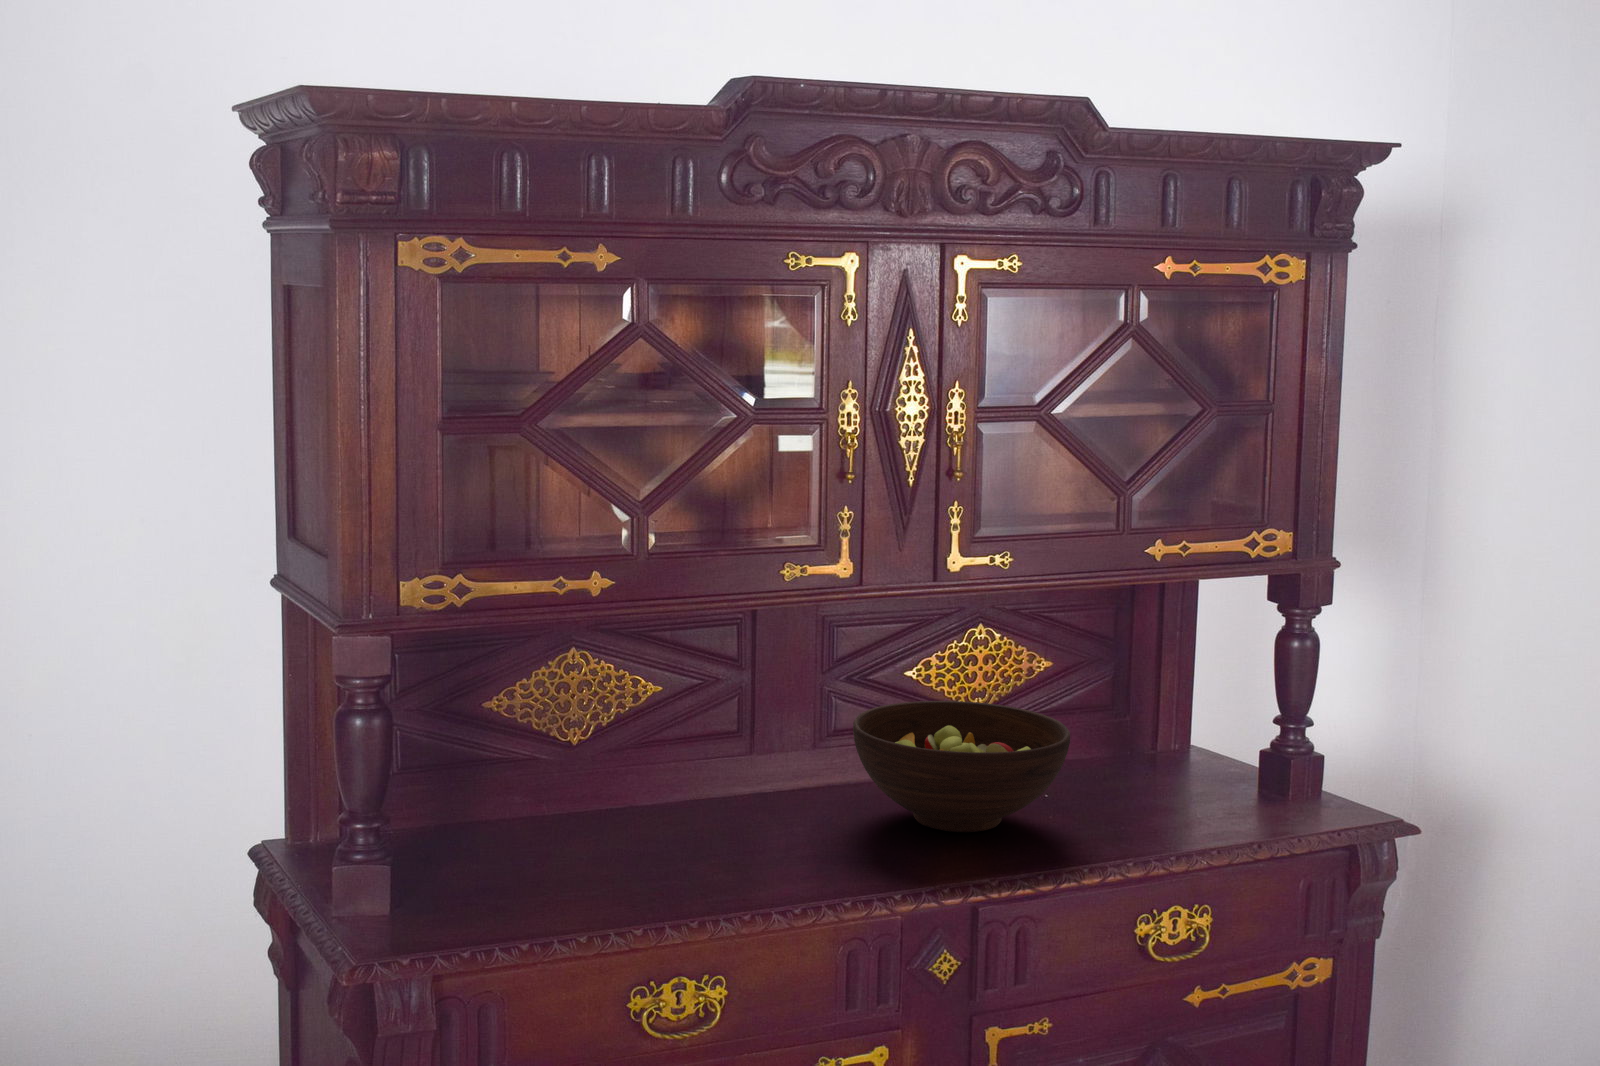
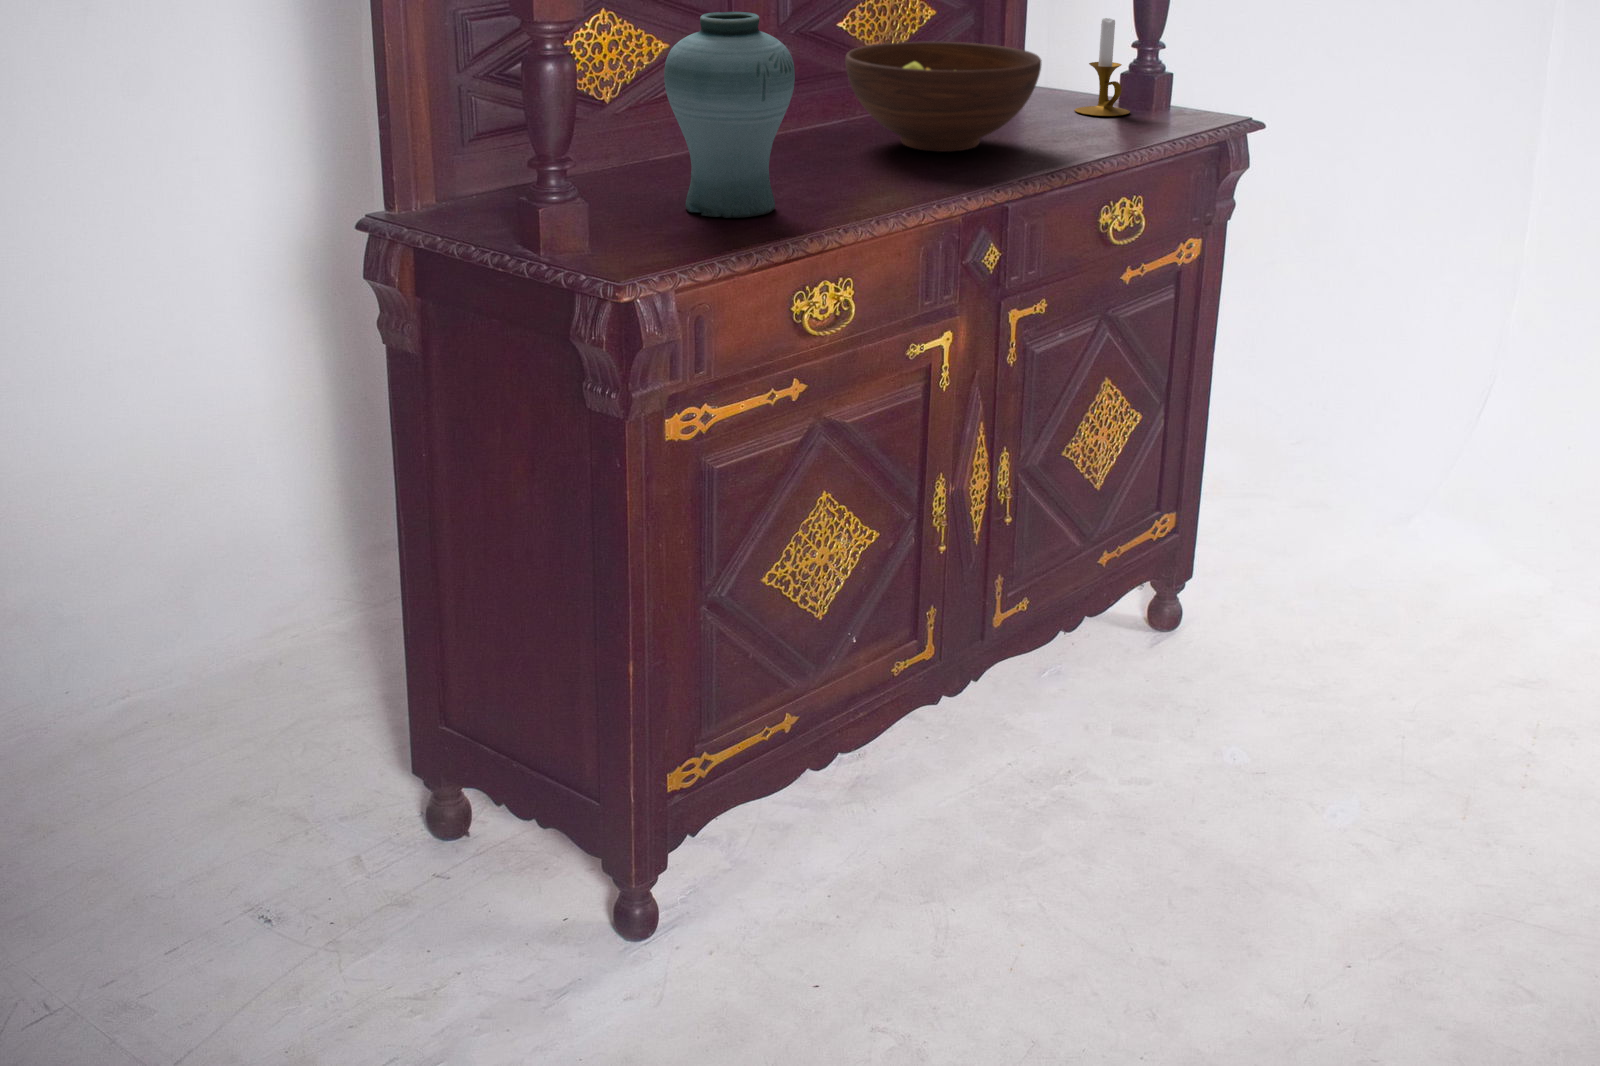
vase: none [537,673,678,895] -> present [664,12,795,218]
candlestick: none [1183,692,1247,803] -> present [1074,18,1130,116]

